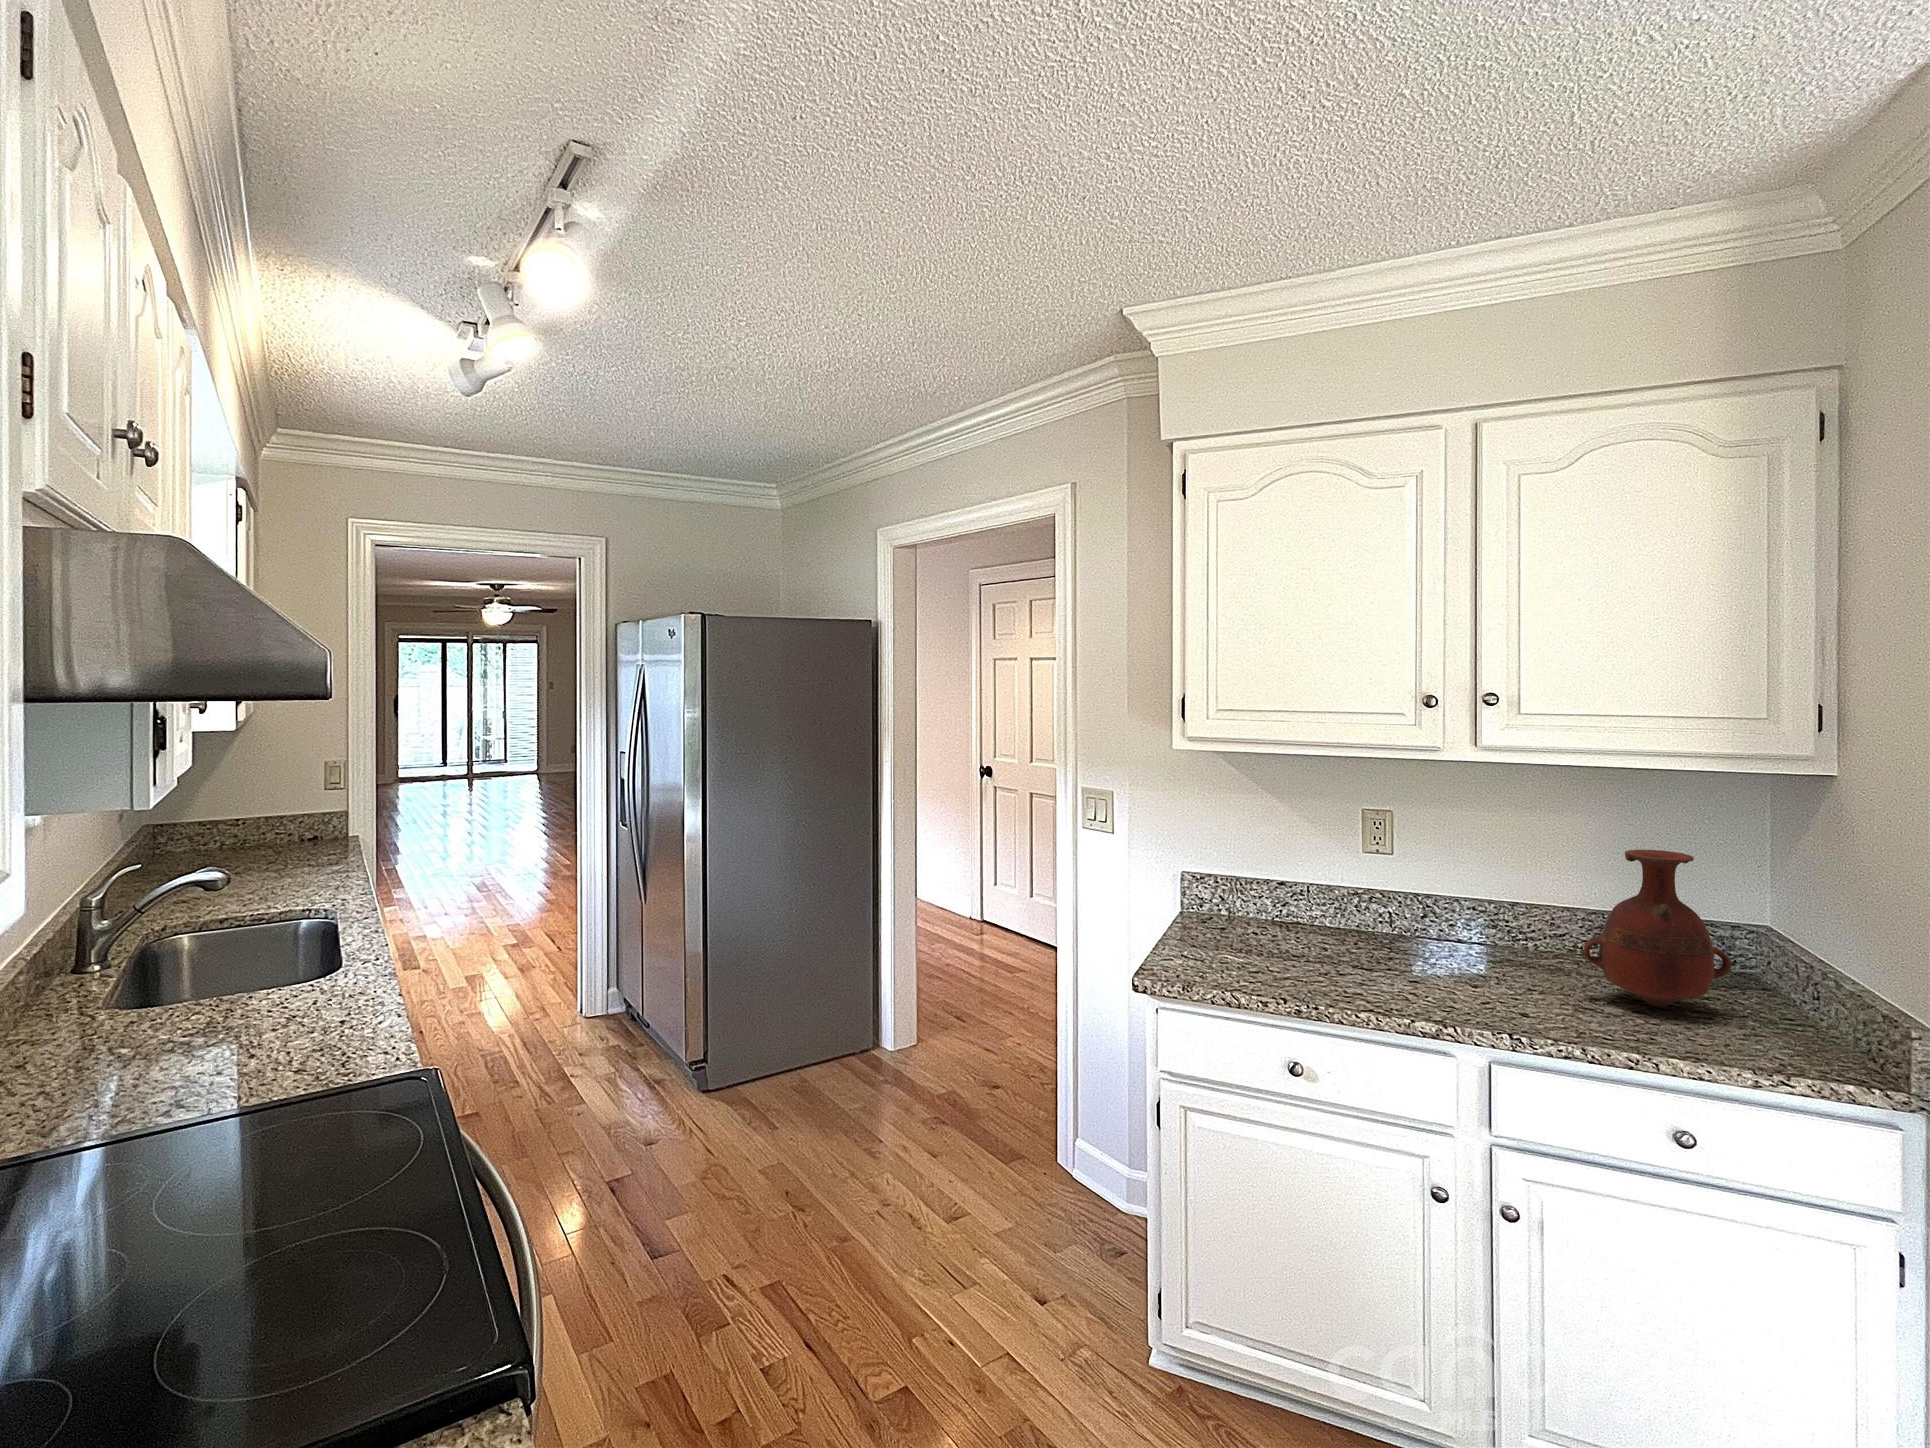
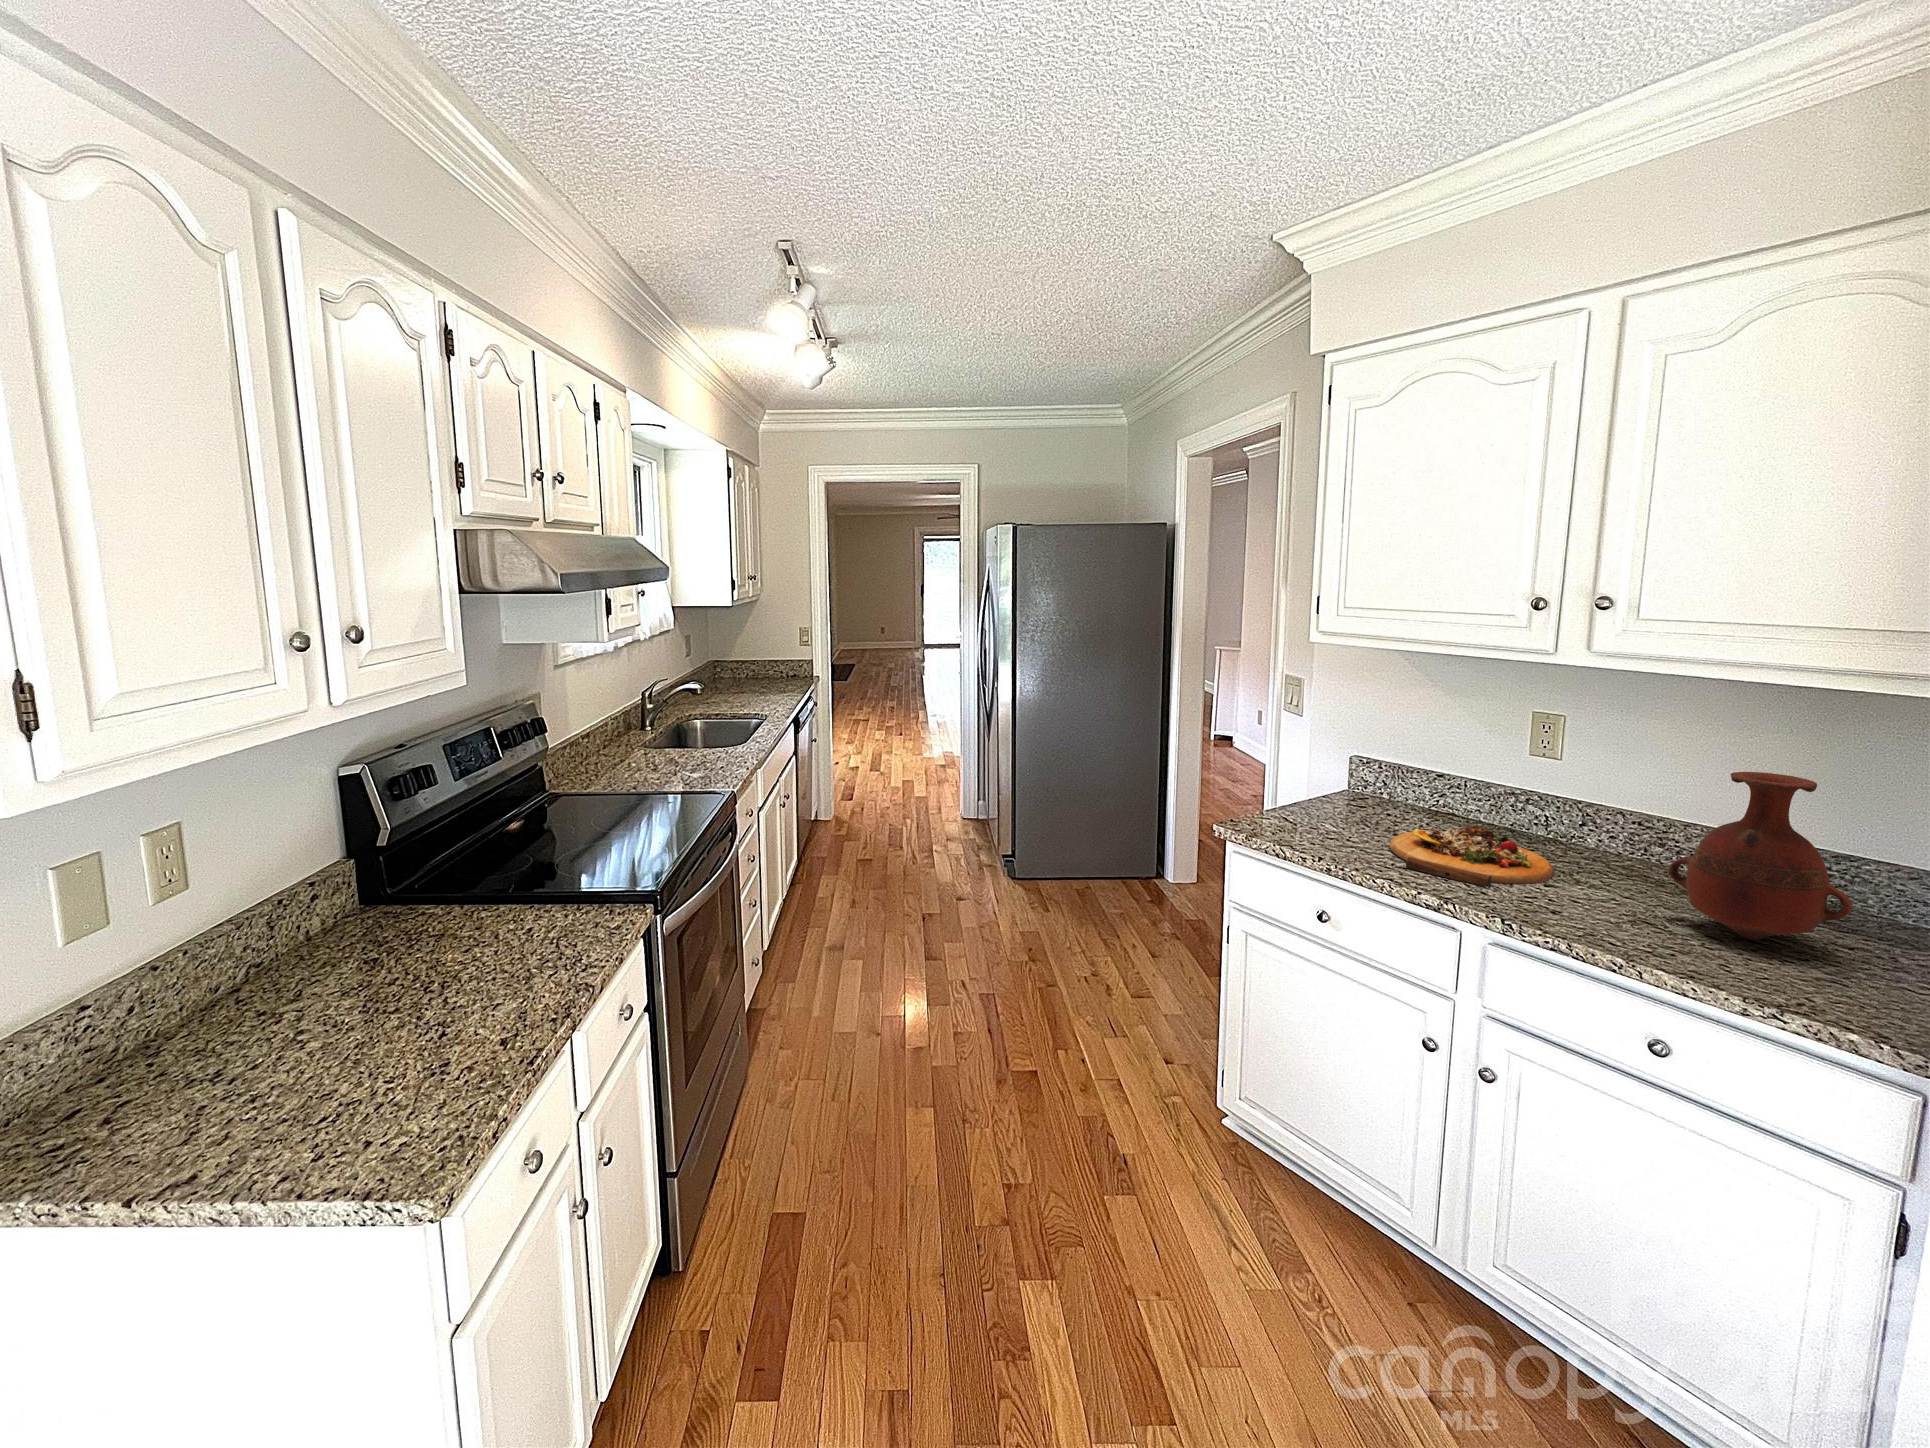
cutting board: none [1305,934,1468,1001] -> present [1390,826,1554,888]

